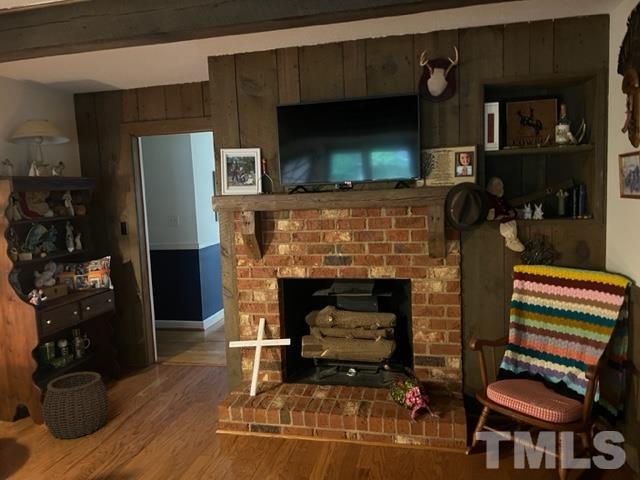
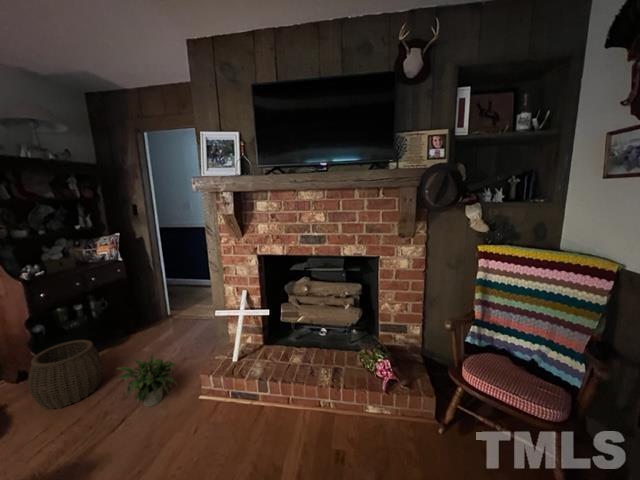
potted plant: none [124,386,194,439] -> present [117,355,177,407]

